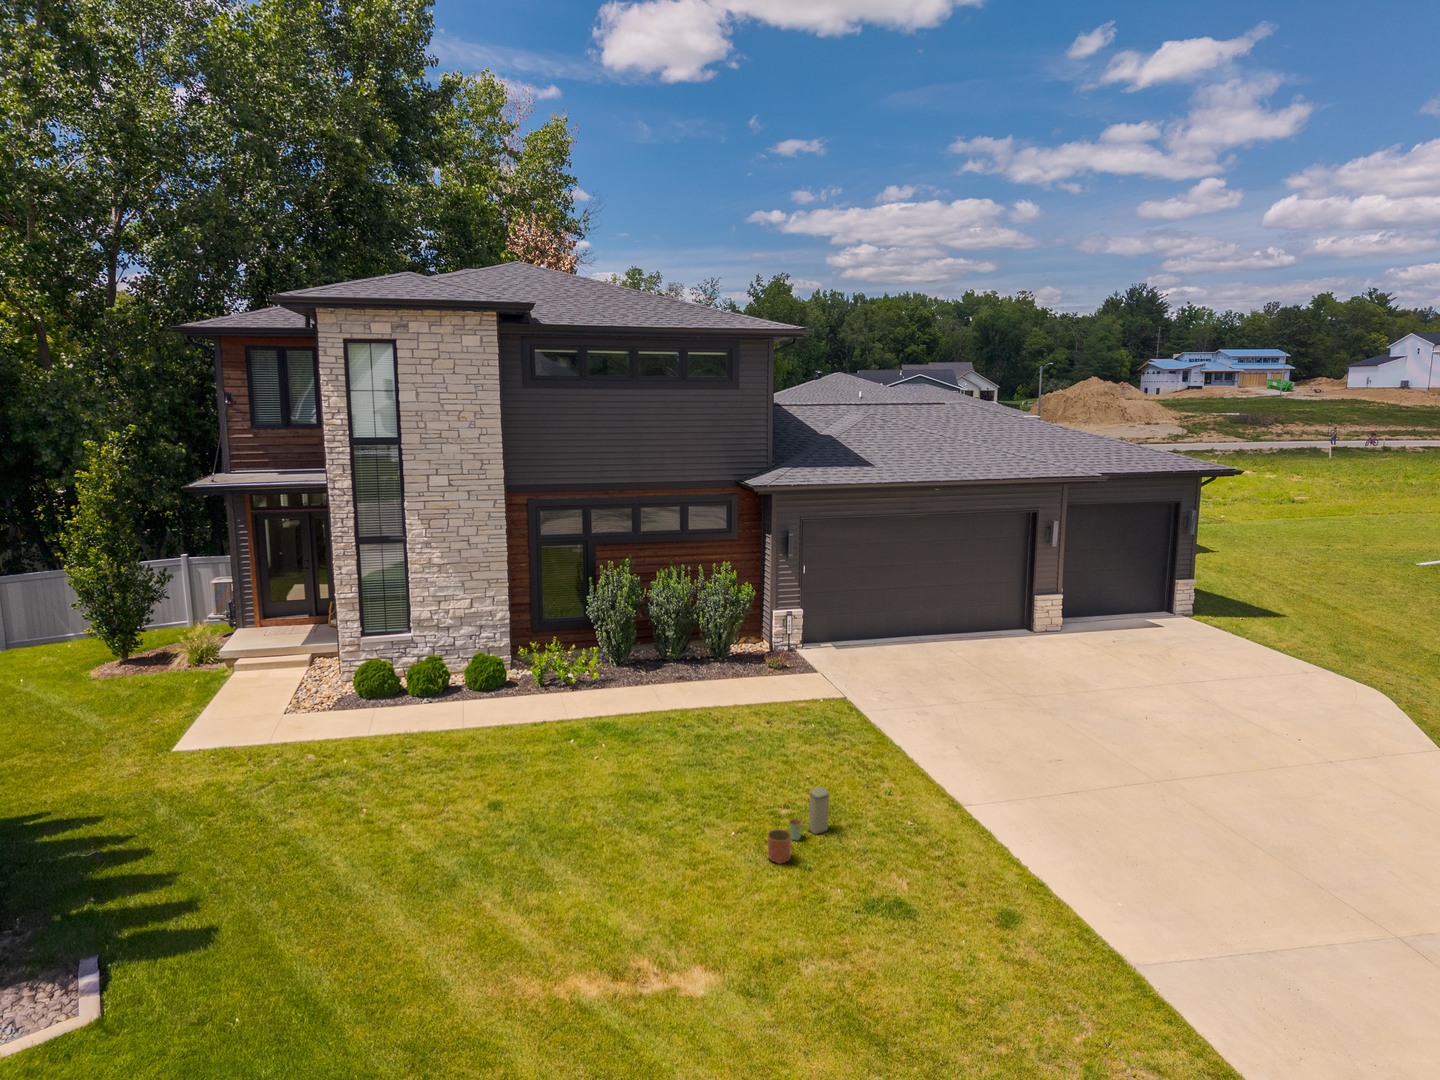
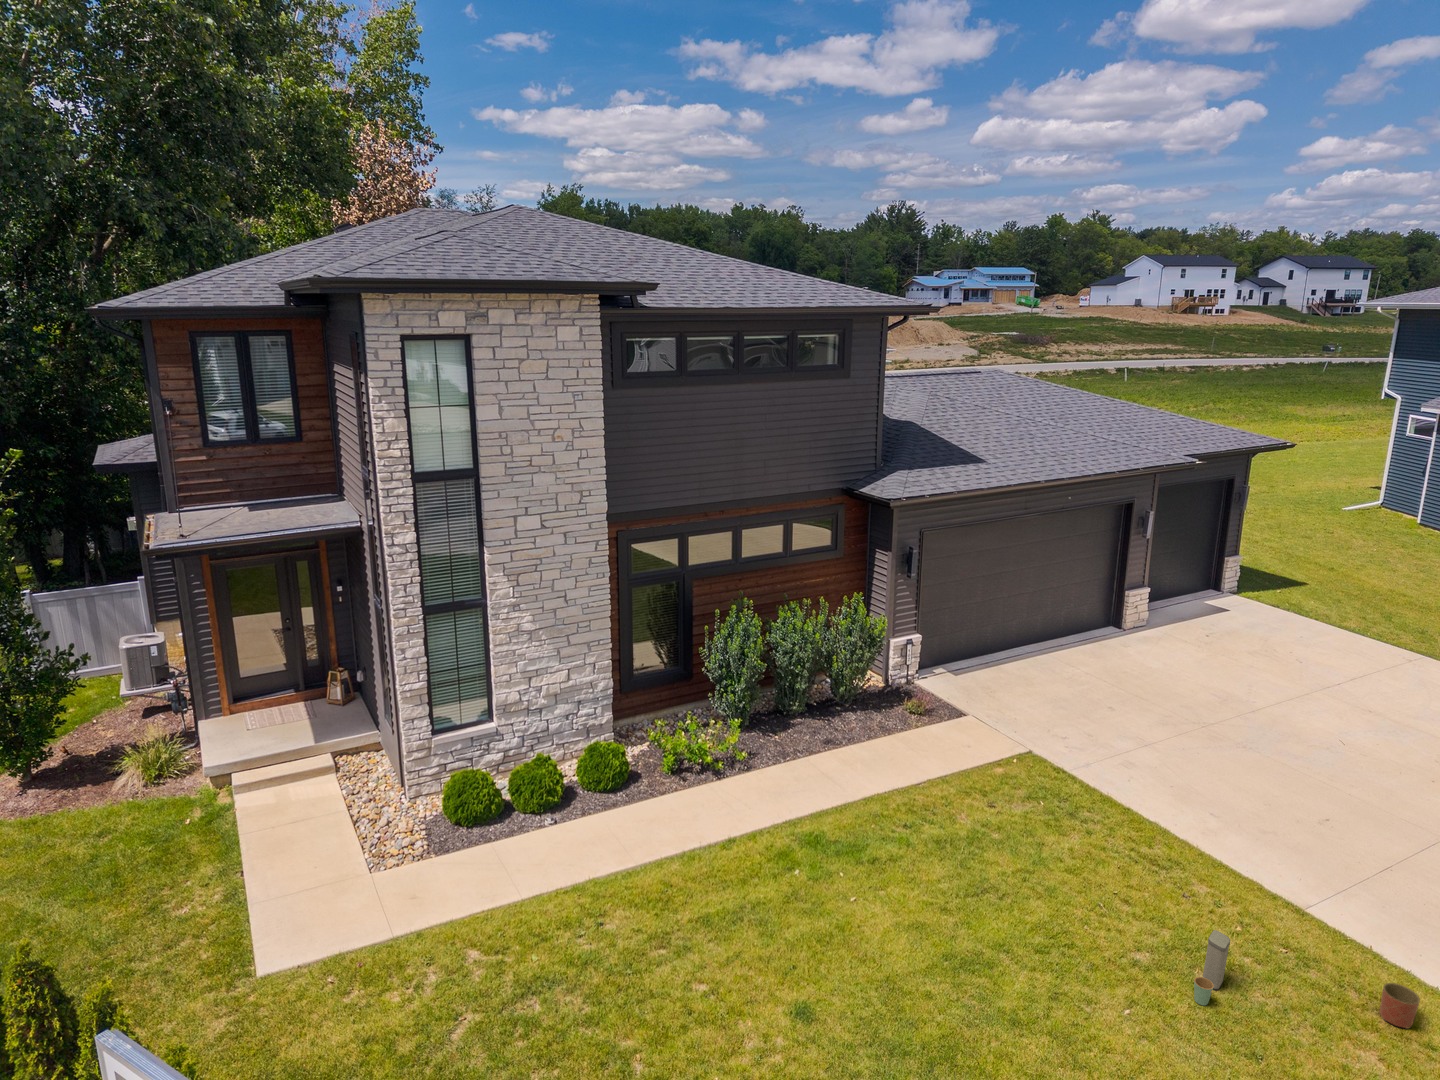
planter: present [767,829,792,864] -> present [1380,983,1420,1029]

